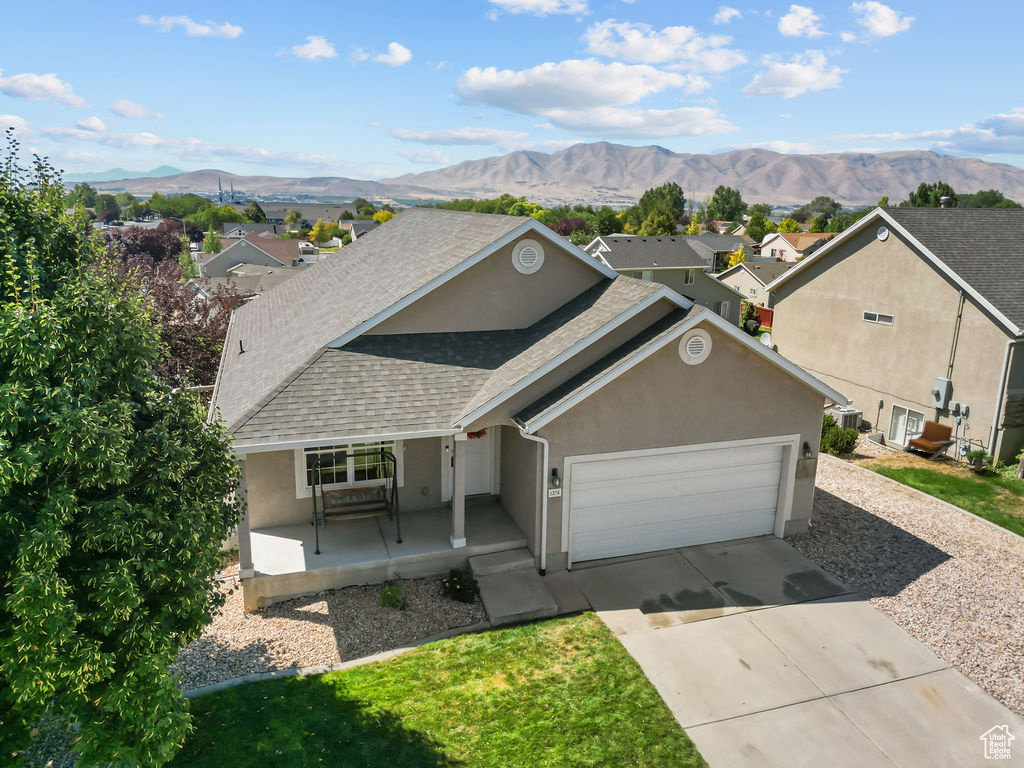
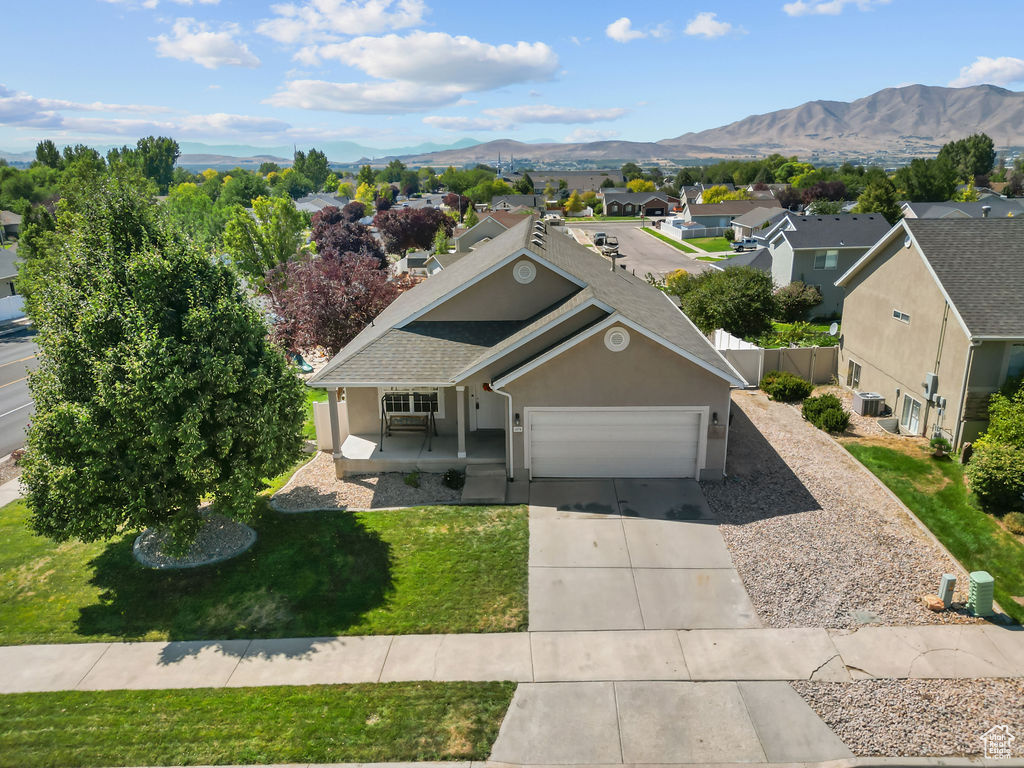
lounge chair: present [903,421,956,461] -> none [888,409,932,444]

